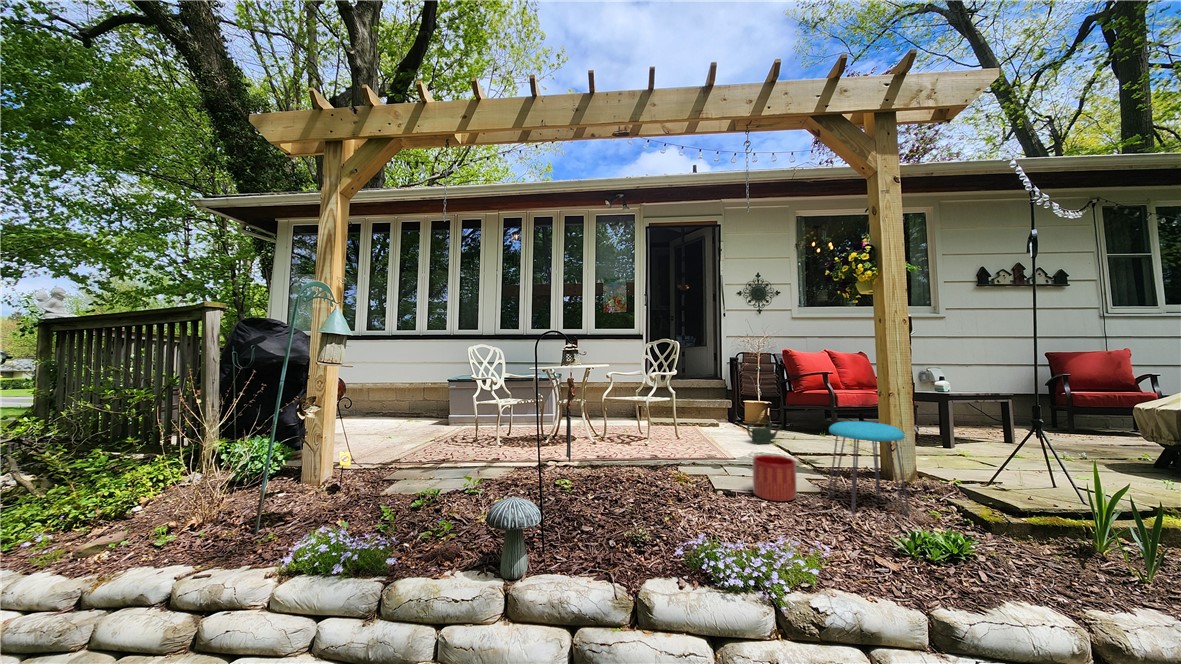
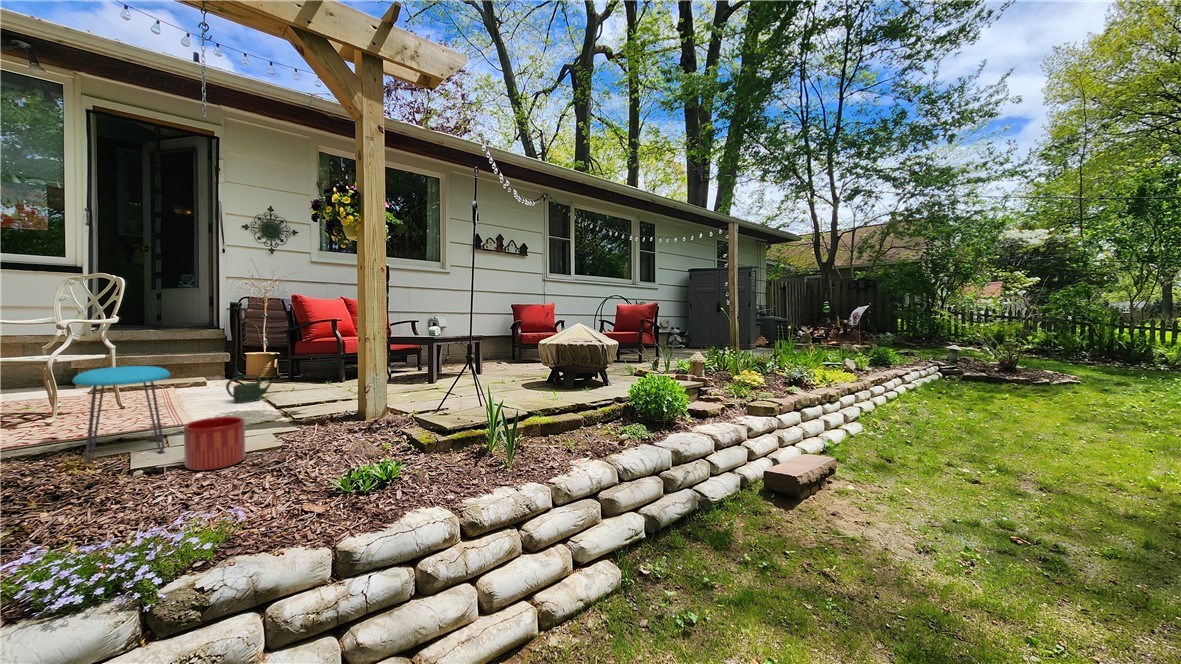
stool: present [829,421,909,515] -> present [72,366,171,465]

